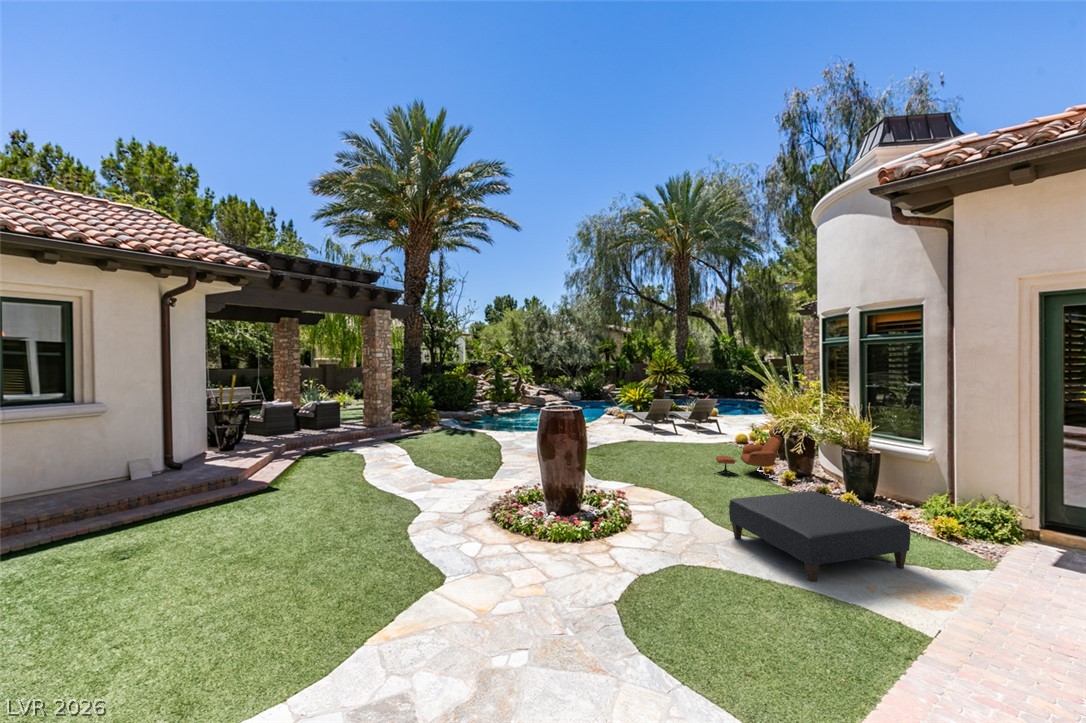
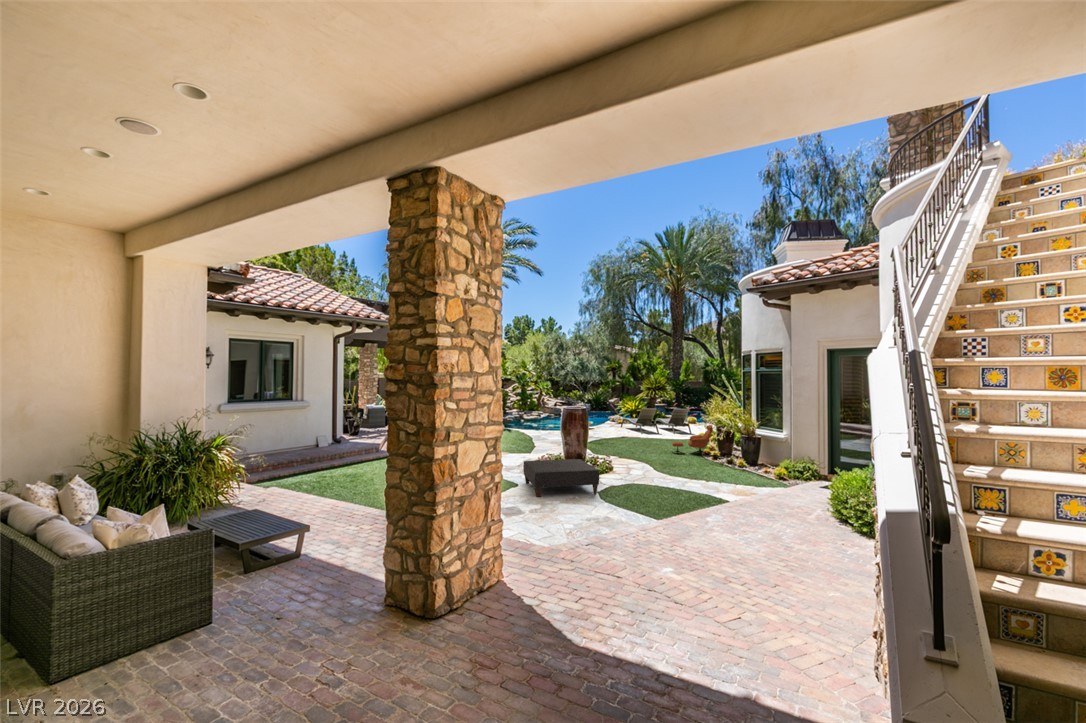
ottoman: present [729,491,910,582] -> present [523,459,599,497]

